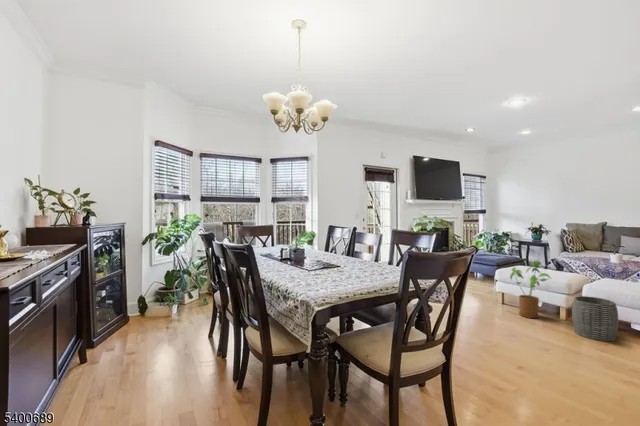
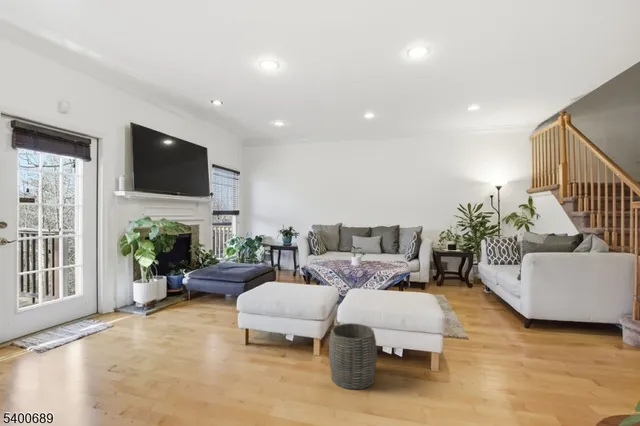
house plant: present [510,261,550,318] -> none [254,279,306,366]

